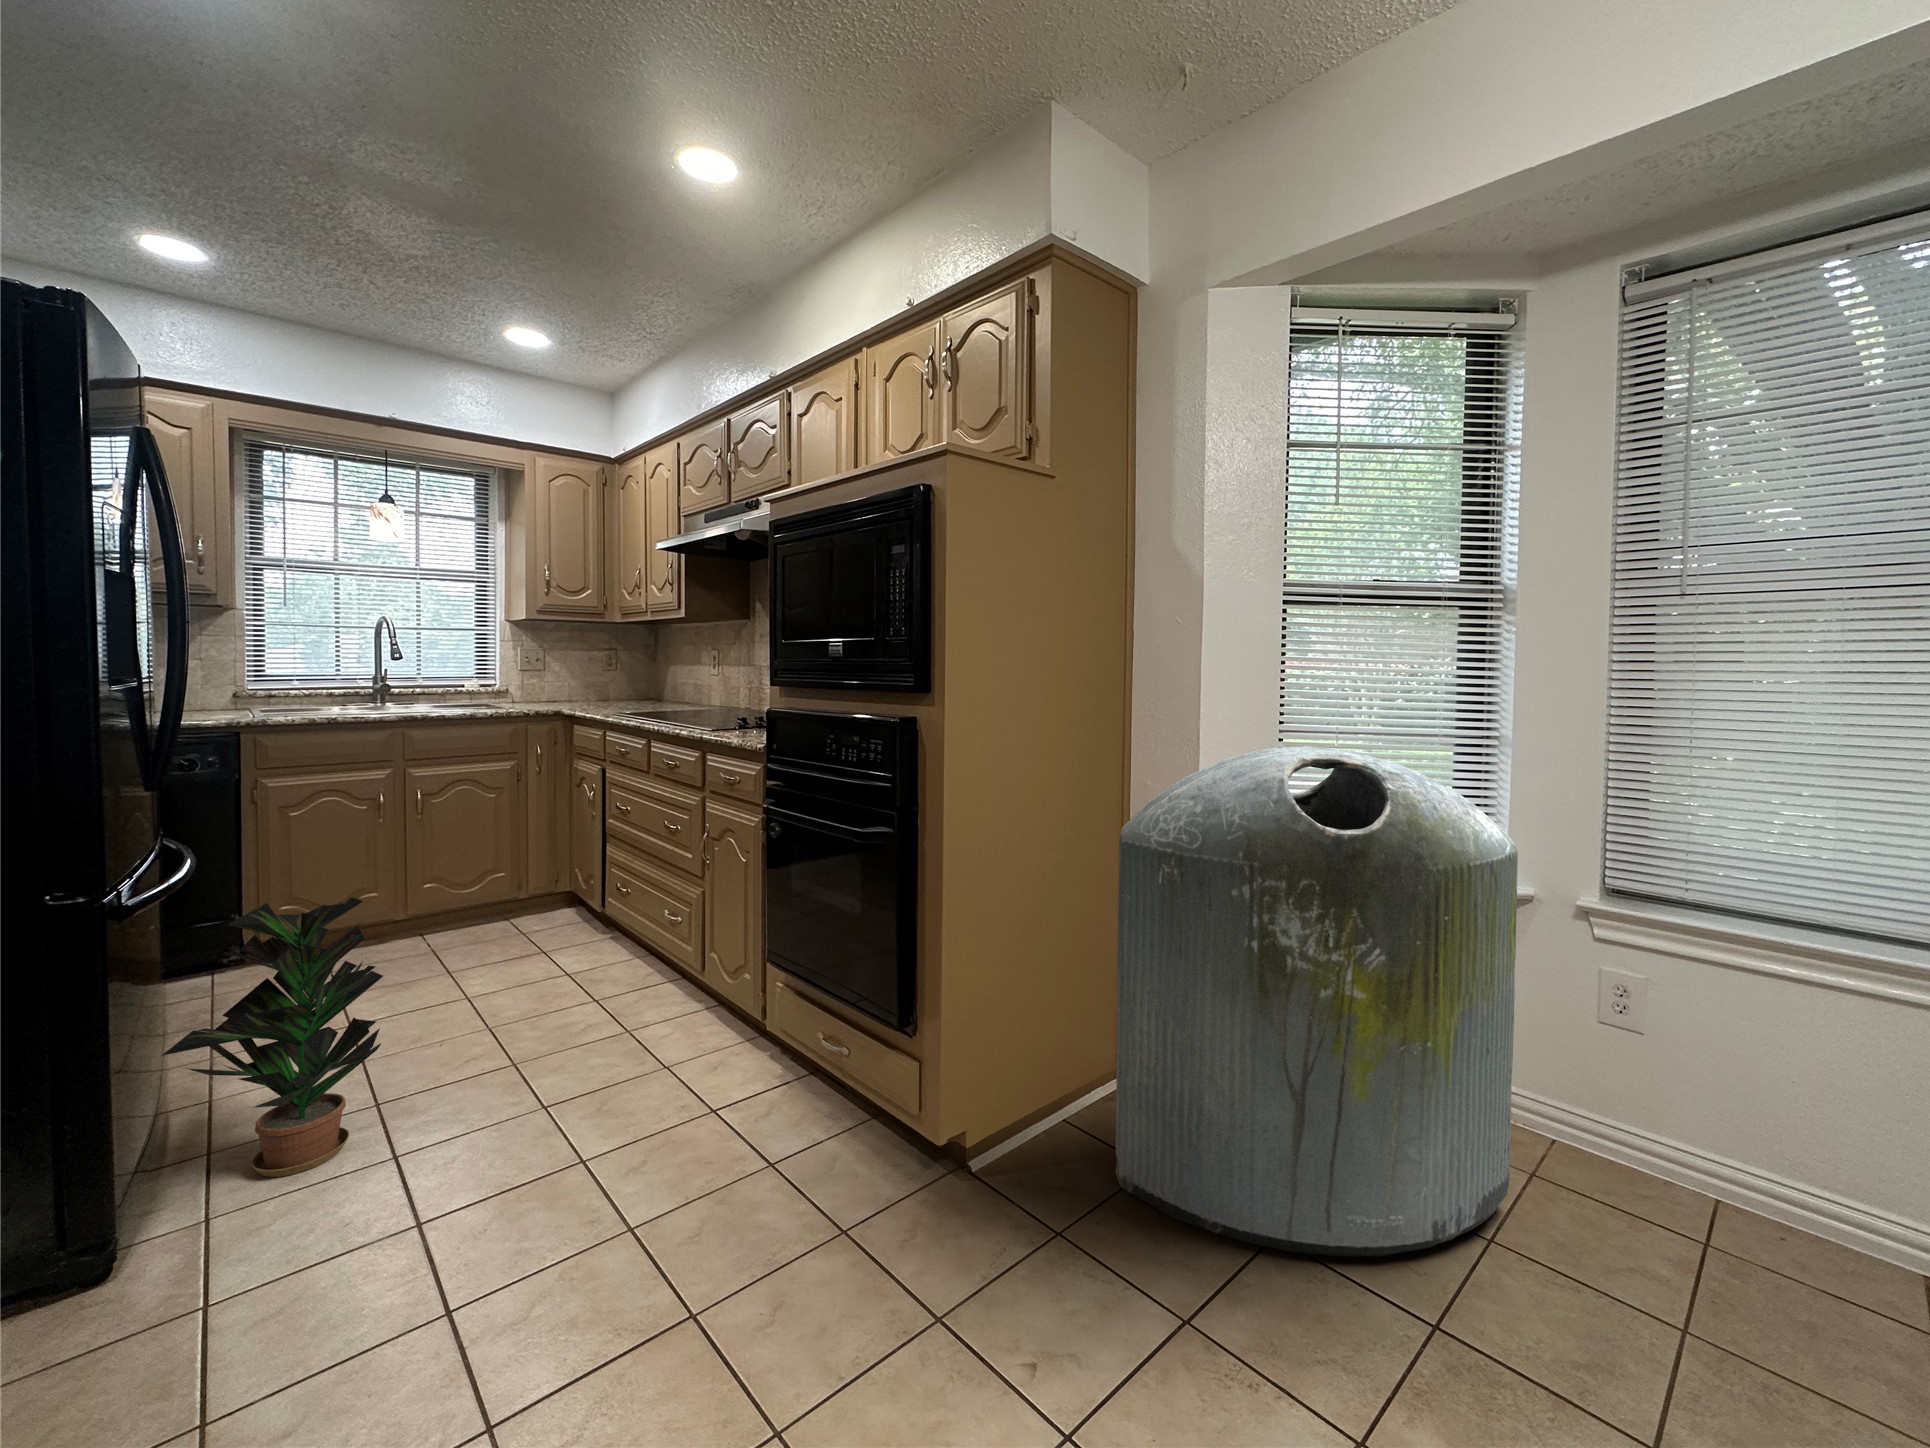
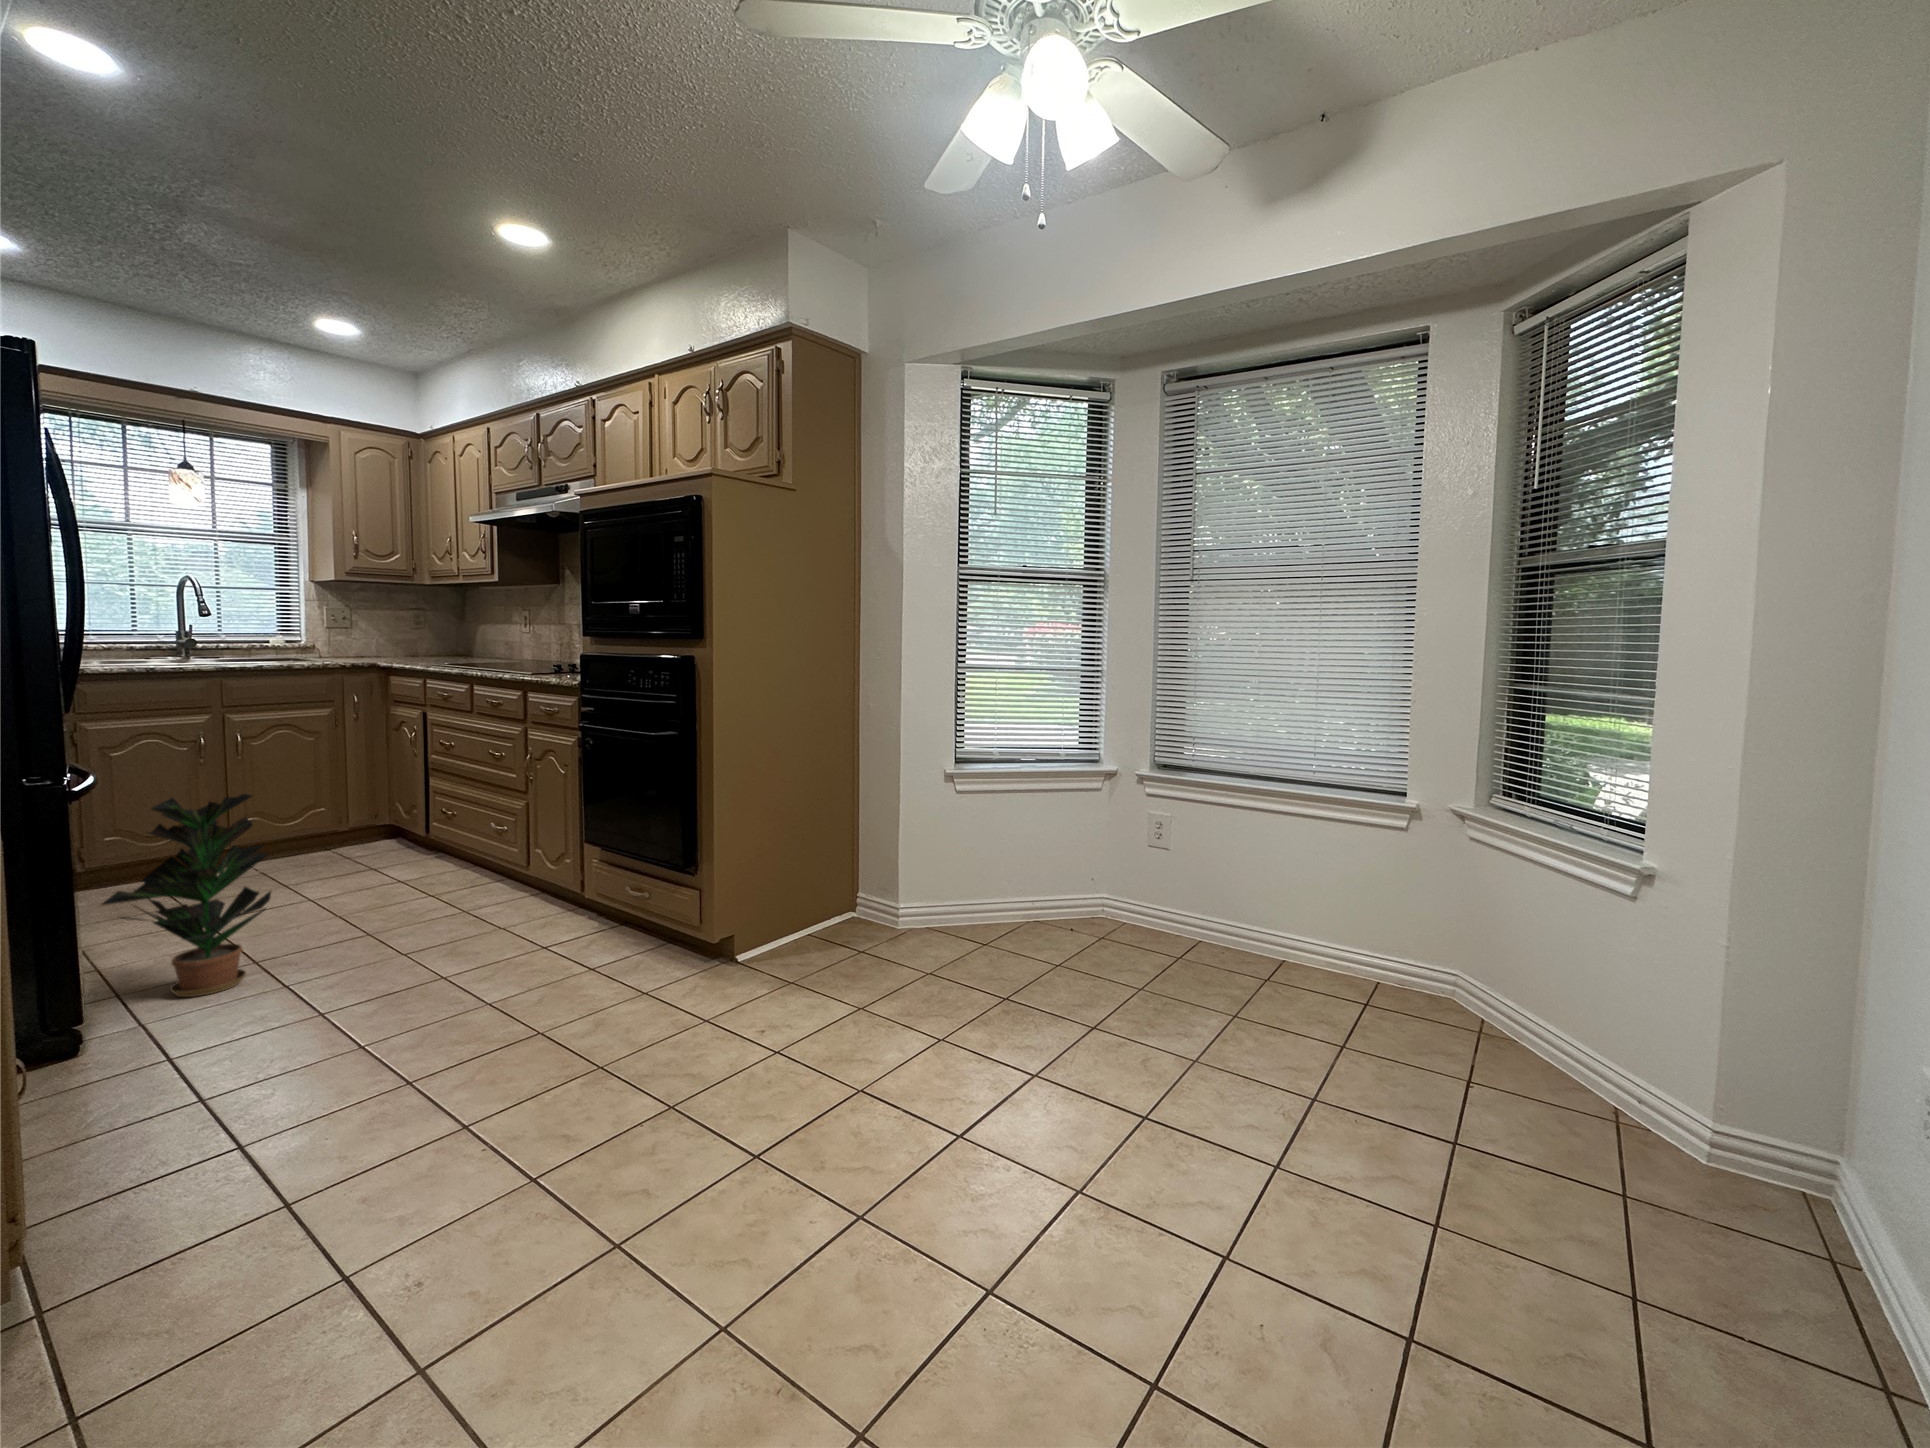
trash can: present [1116,746,1518,1257] -> none [835,674,1079,977]

